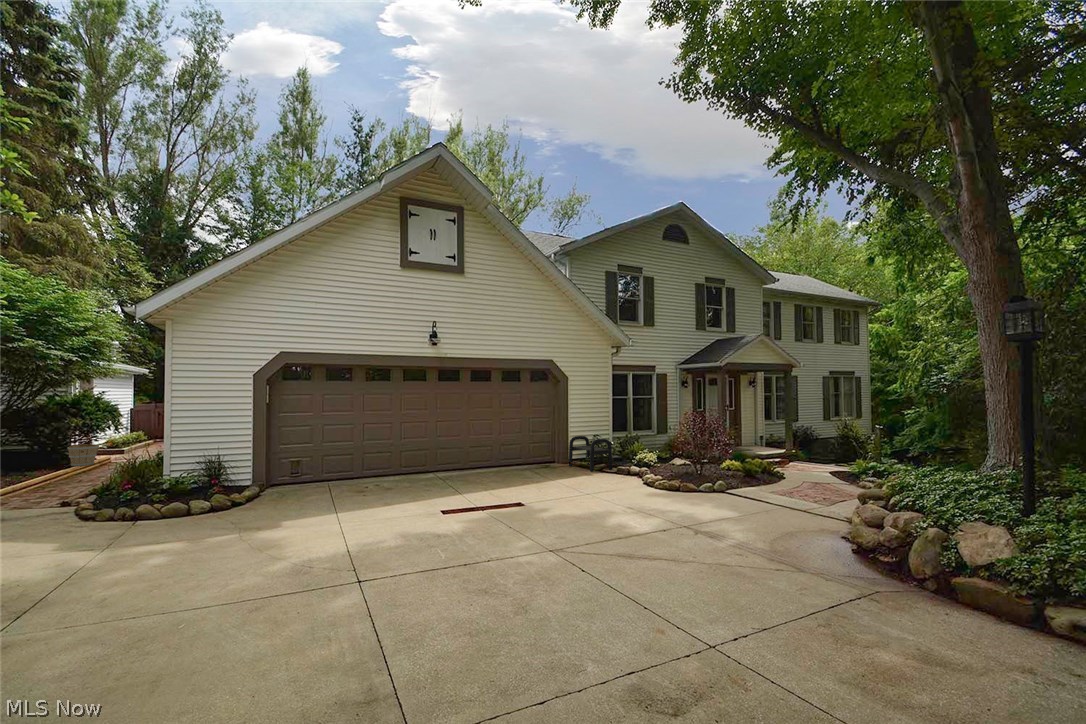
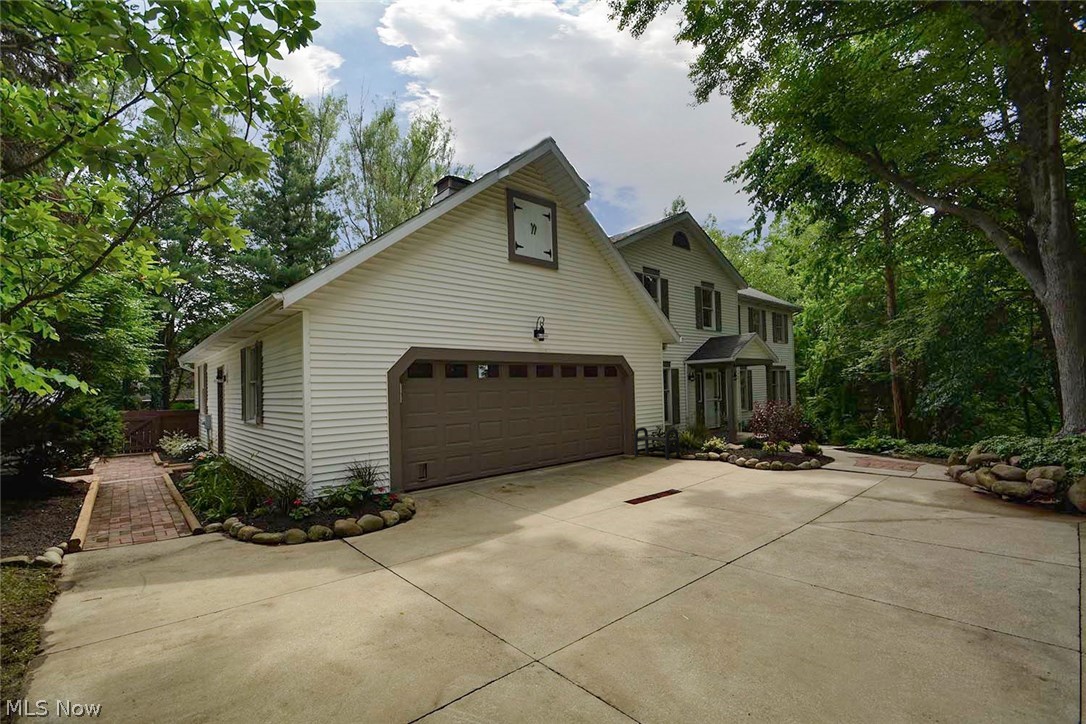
wooden bucket: present [67,444,99,466] -> none [28,466,73,497]

